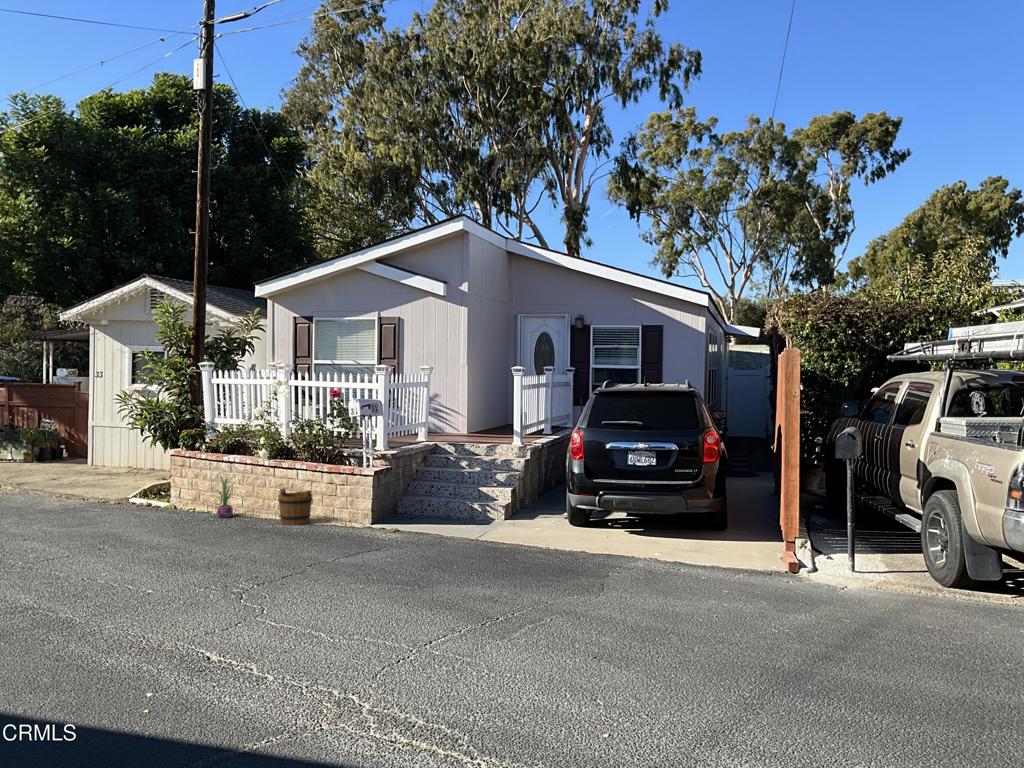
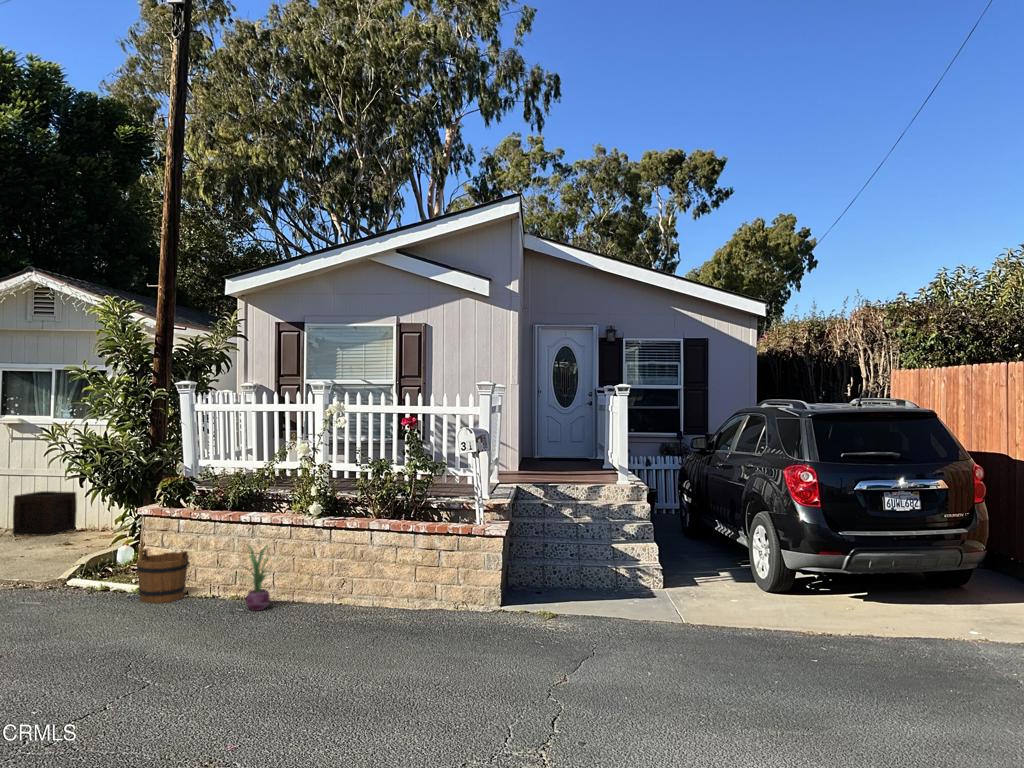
wooden crate: none [121,443,165,475] -> present [13,491,77,536]
bucket: present [278,488,313,525] -> present [137,549,190,603]

